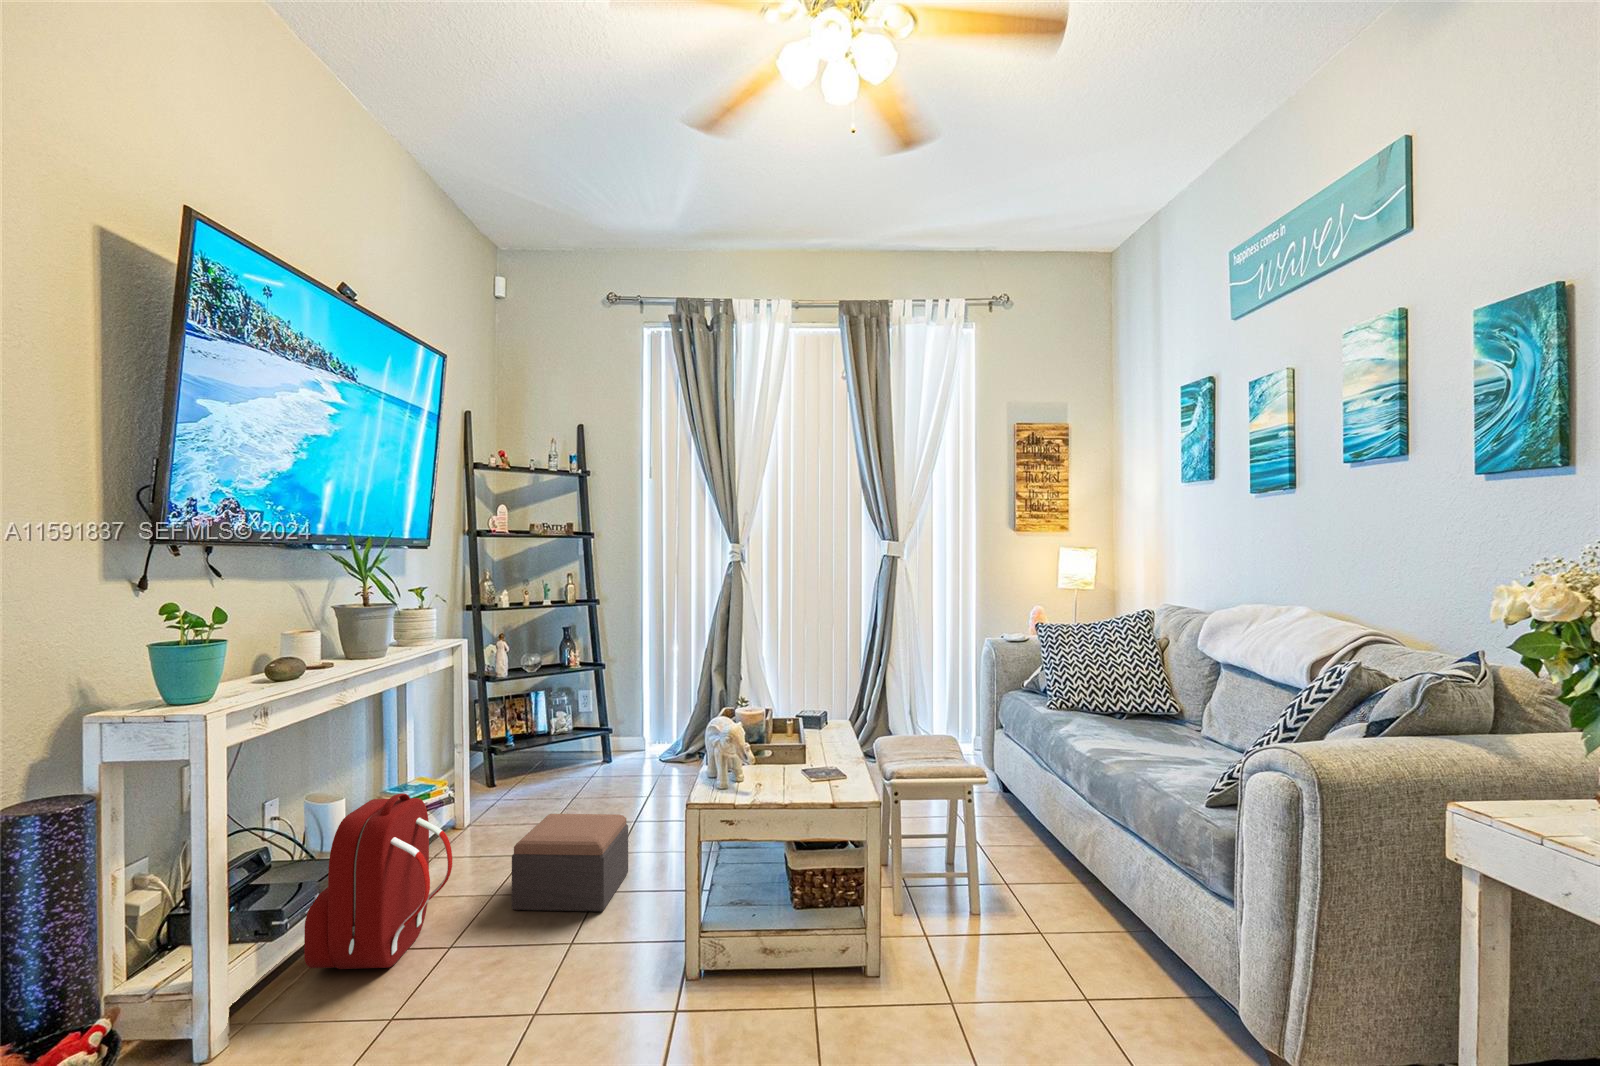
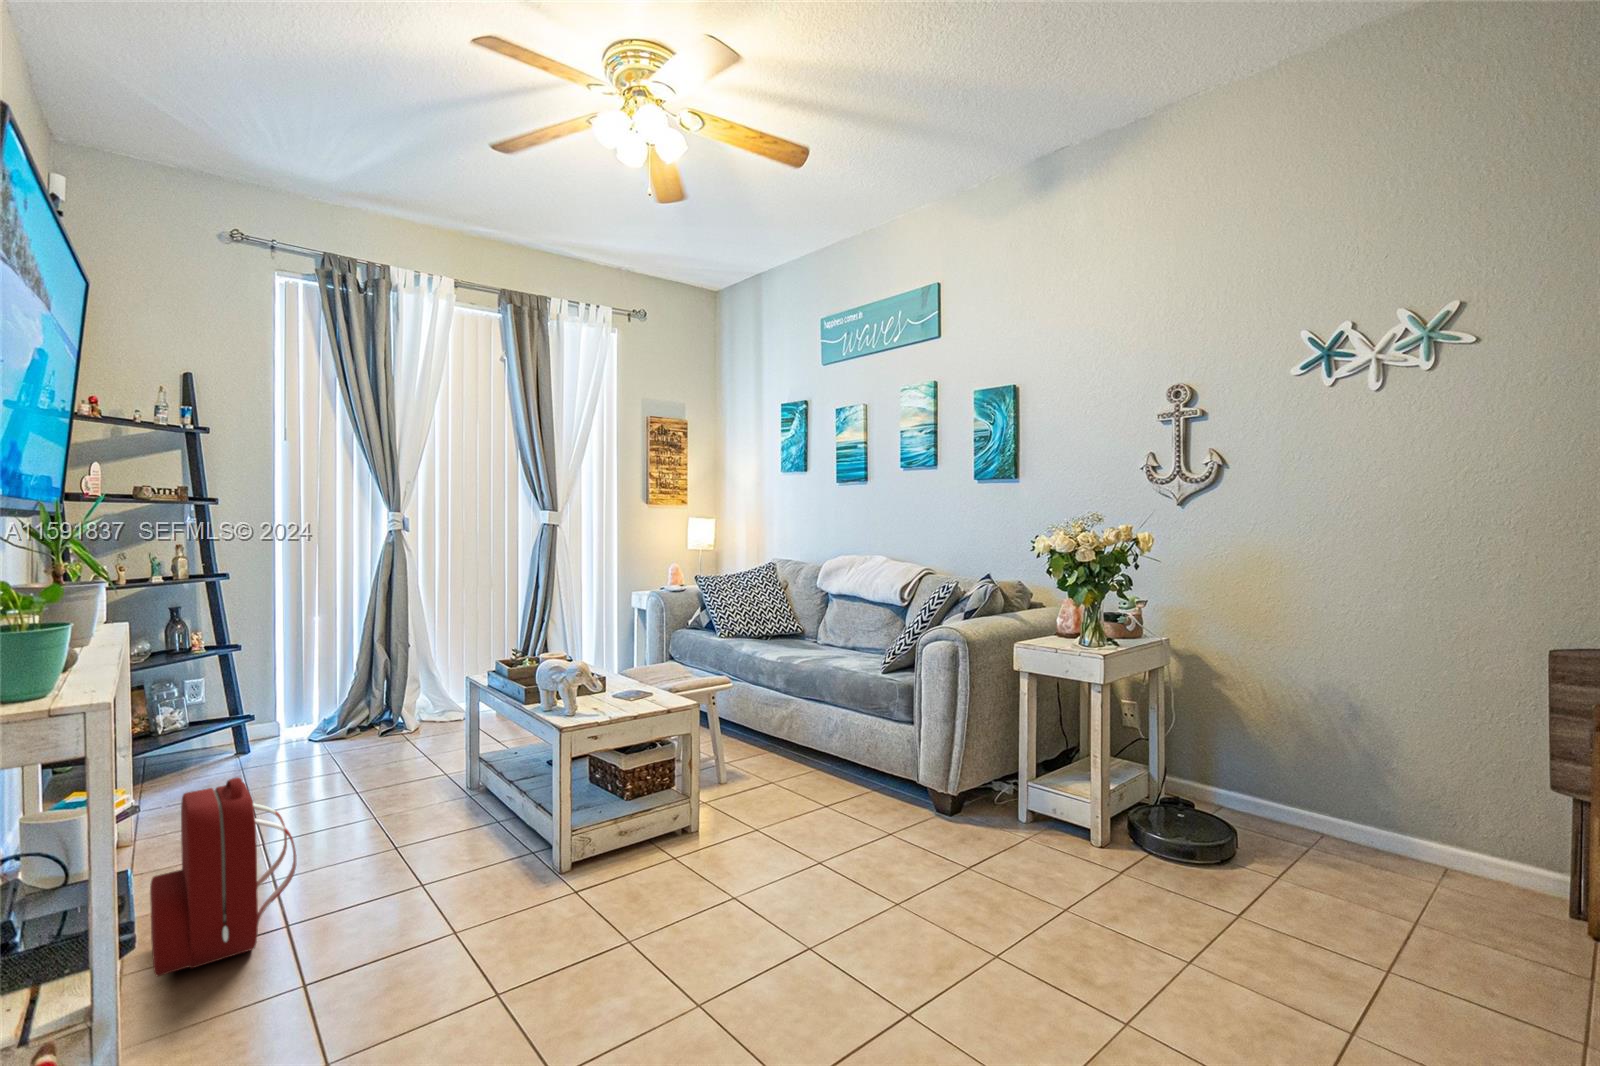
footstool: present [512,814,628,912] -> none [318,775,428,880]

